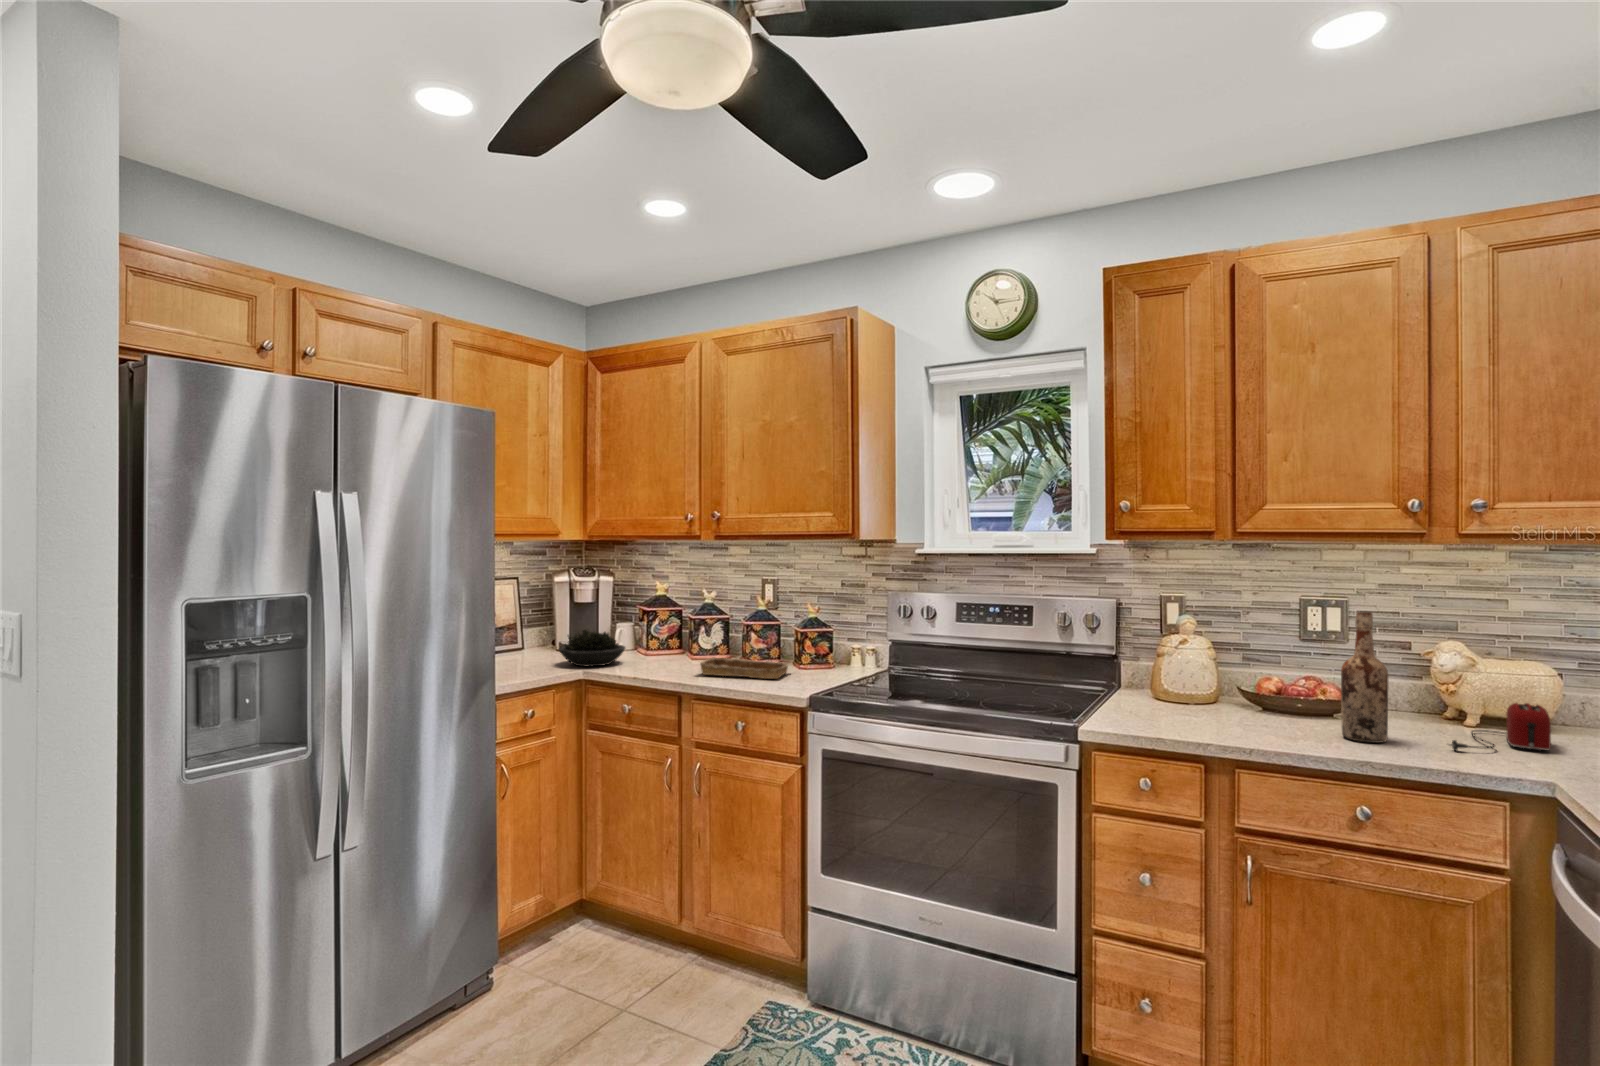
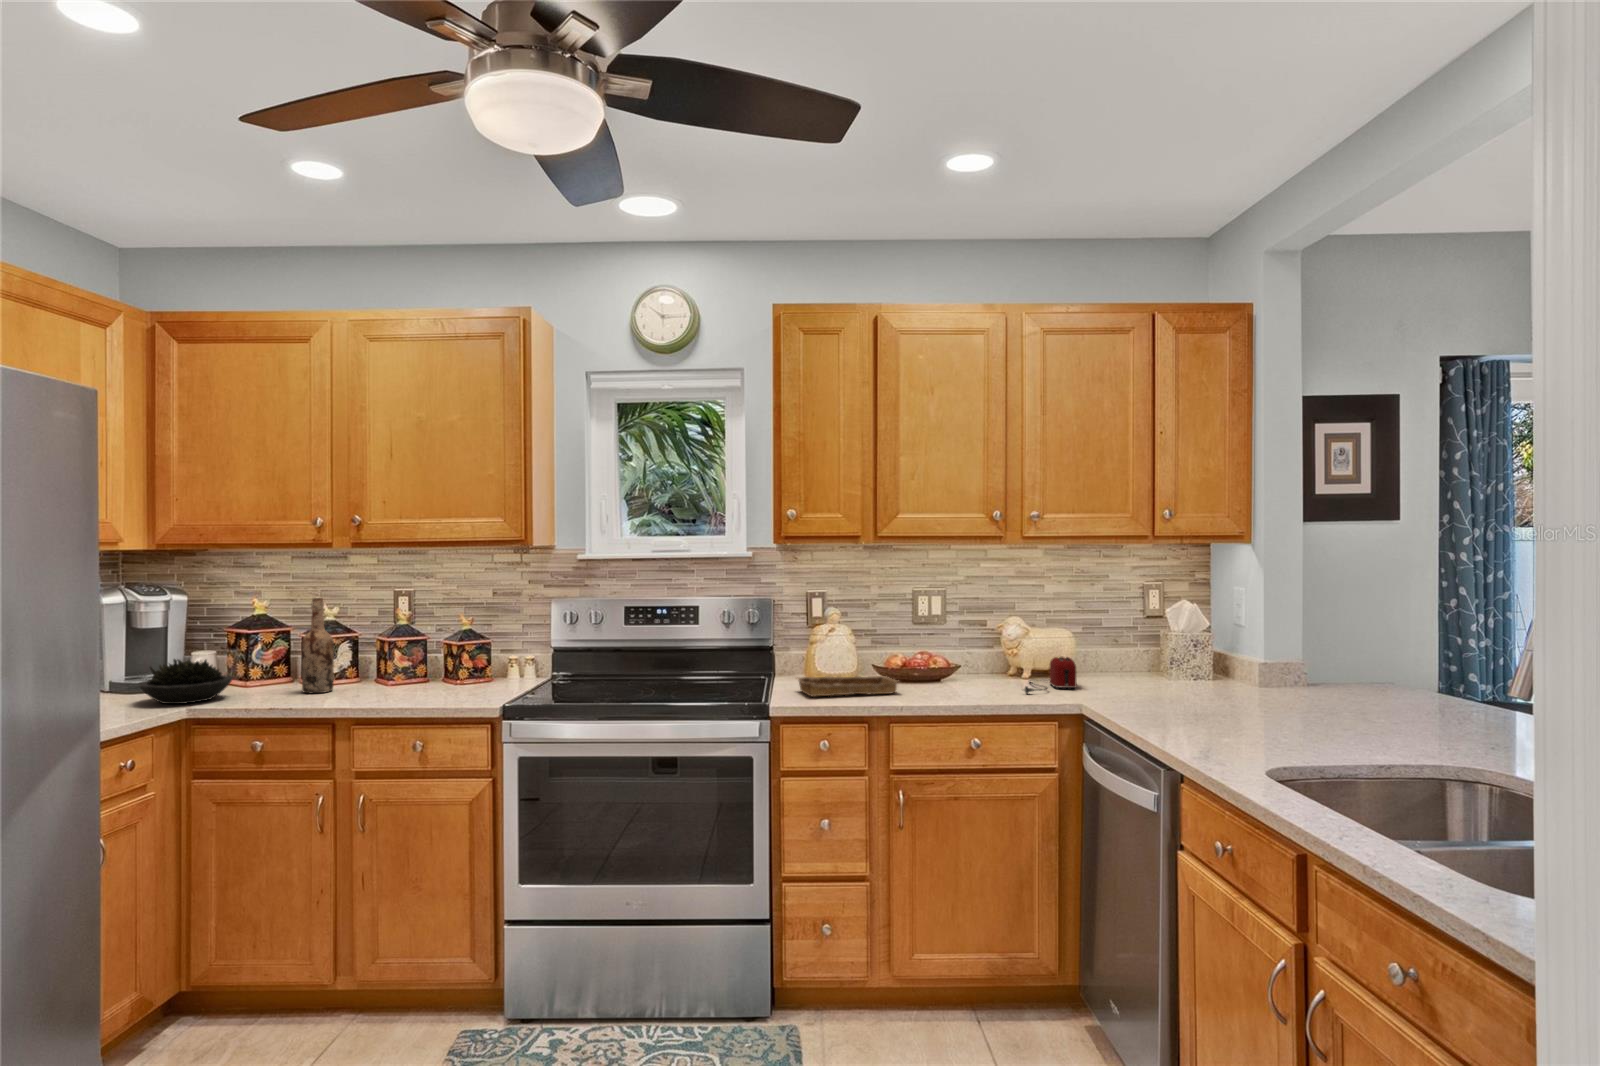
wine bottle: present [1341,612,1388,743] -> present [301,598,334,693]
tray: present [700,657,790,679] -> present [796,676,897,697]

